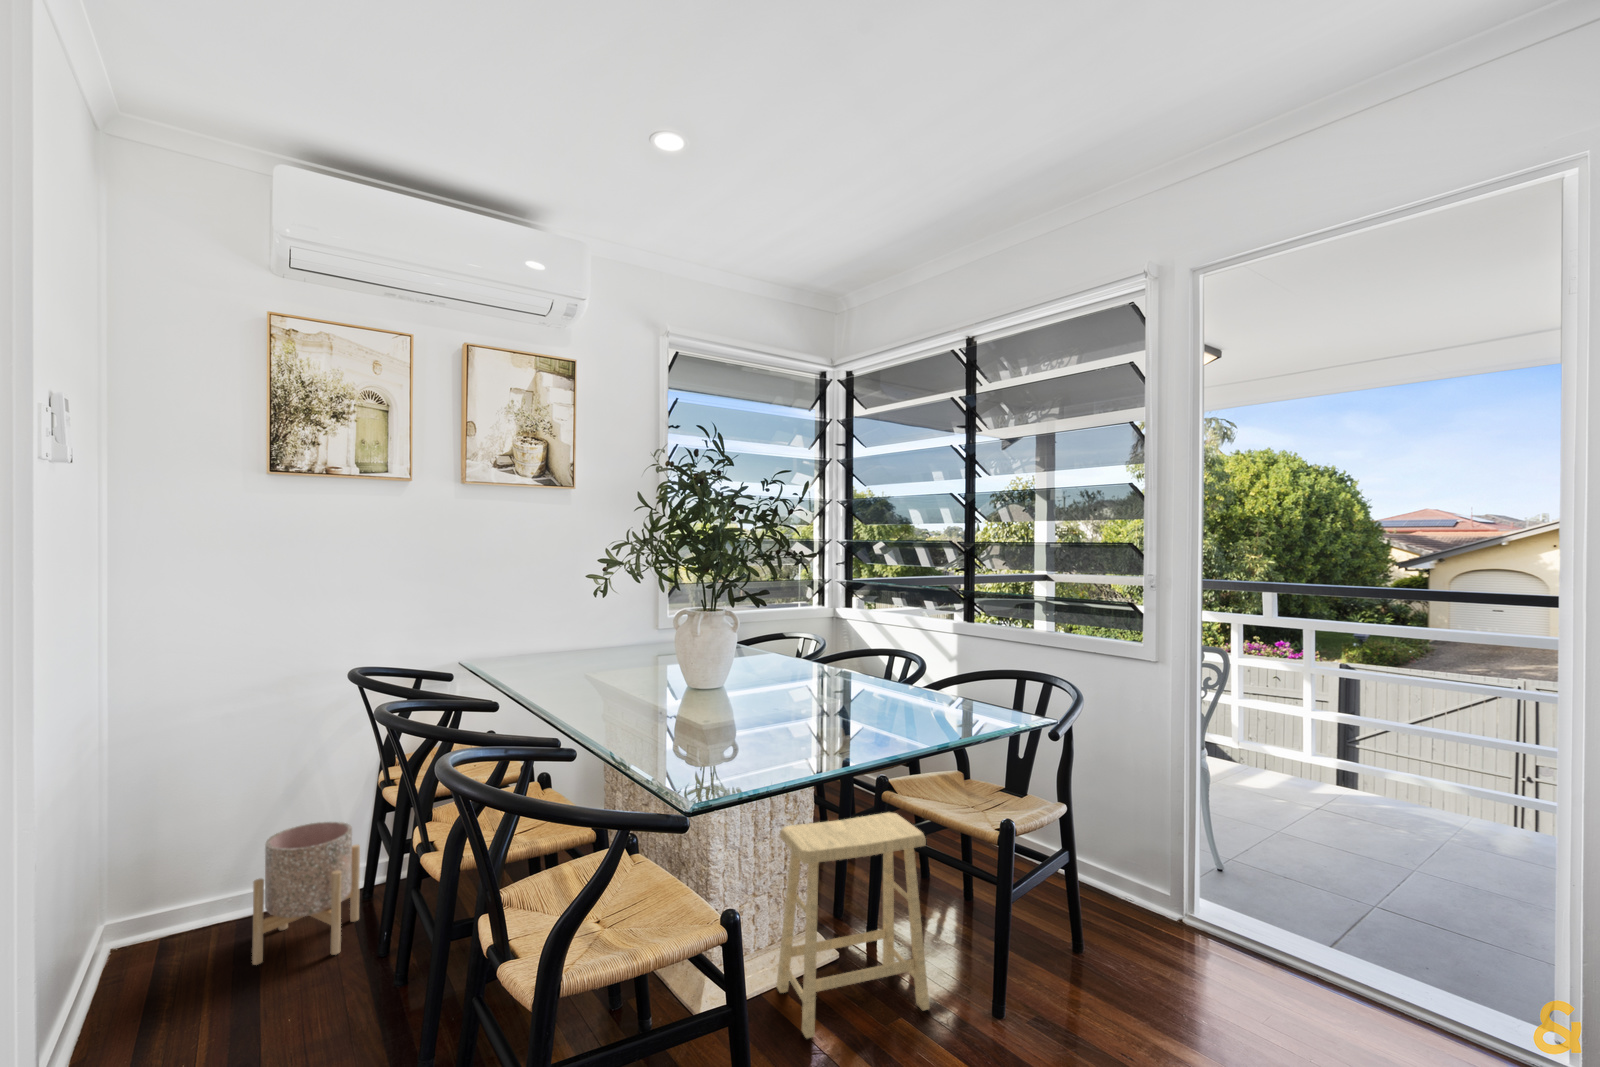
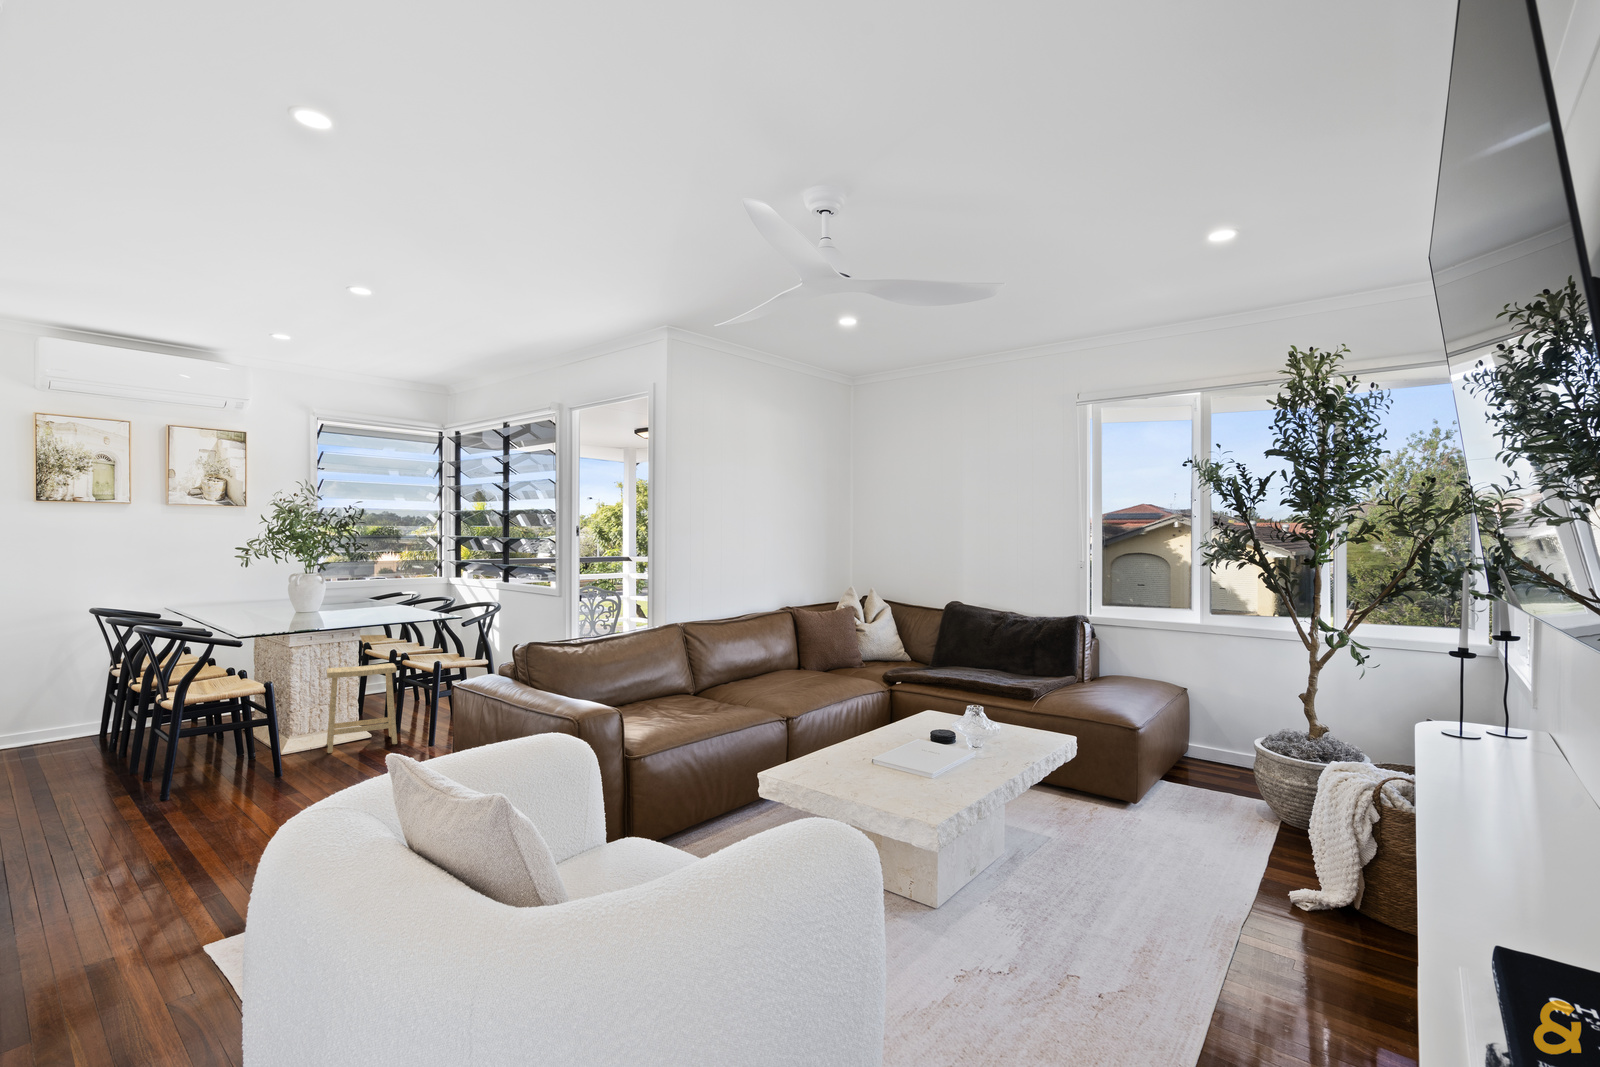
planter: present [252,822,360,965] -> none [33,689,98,755]

